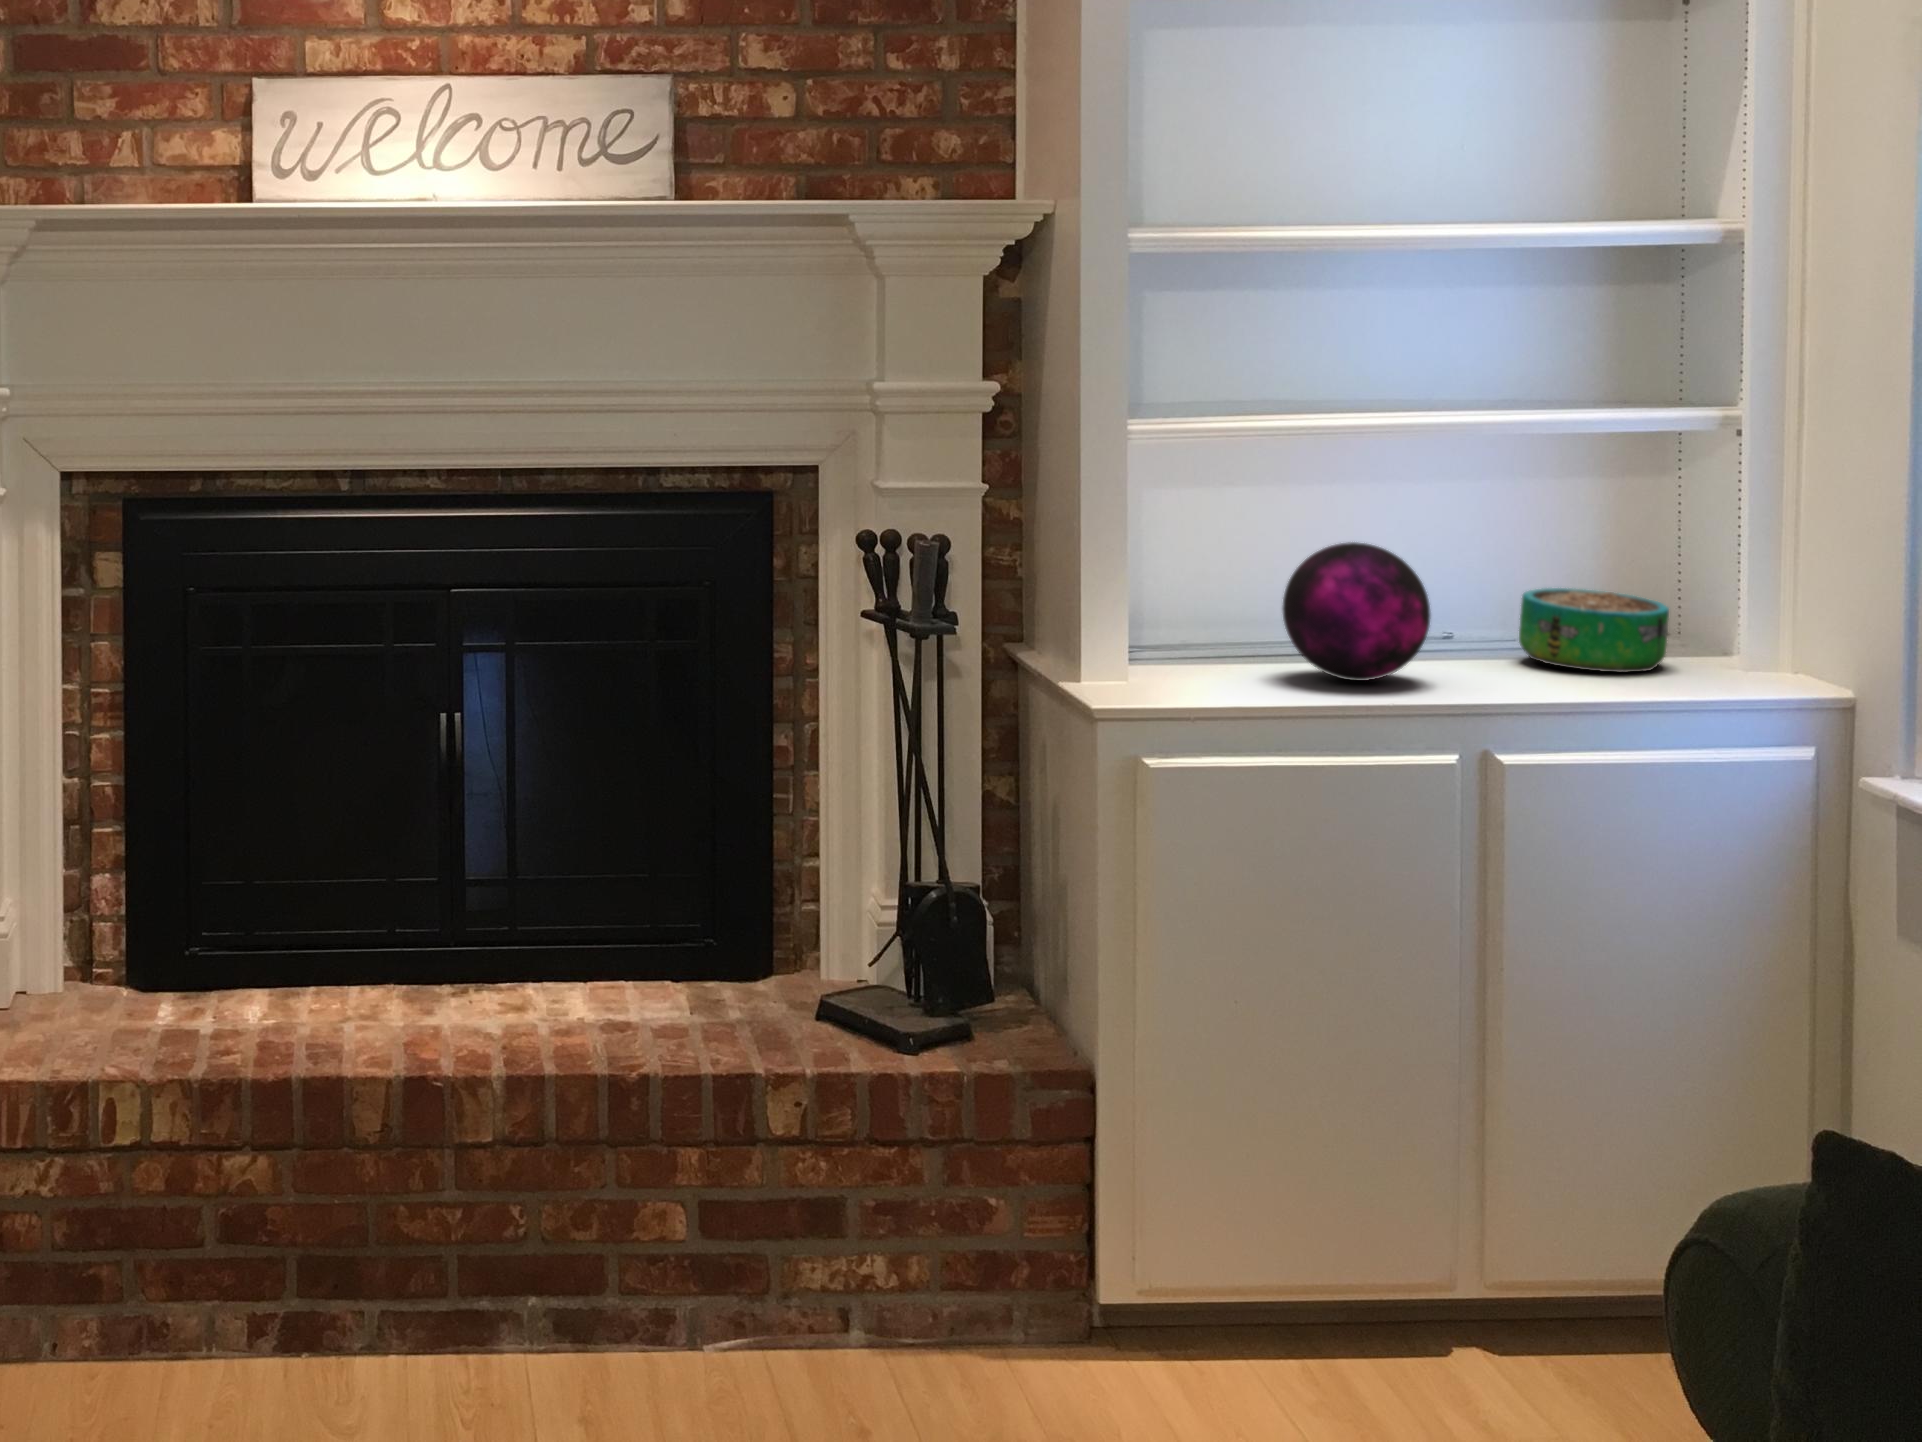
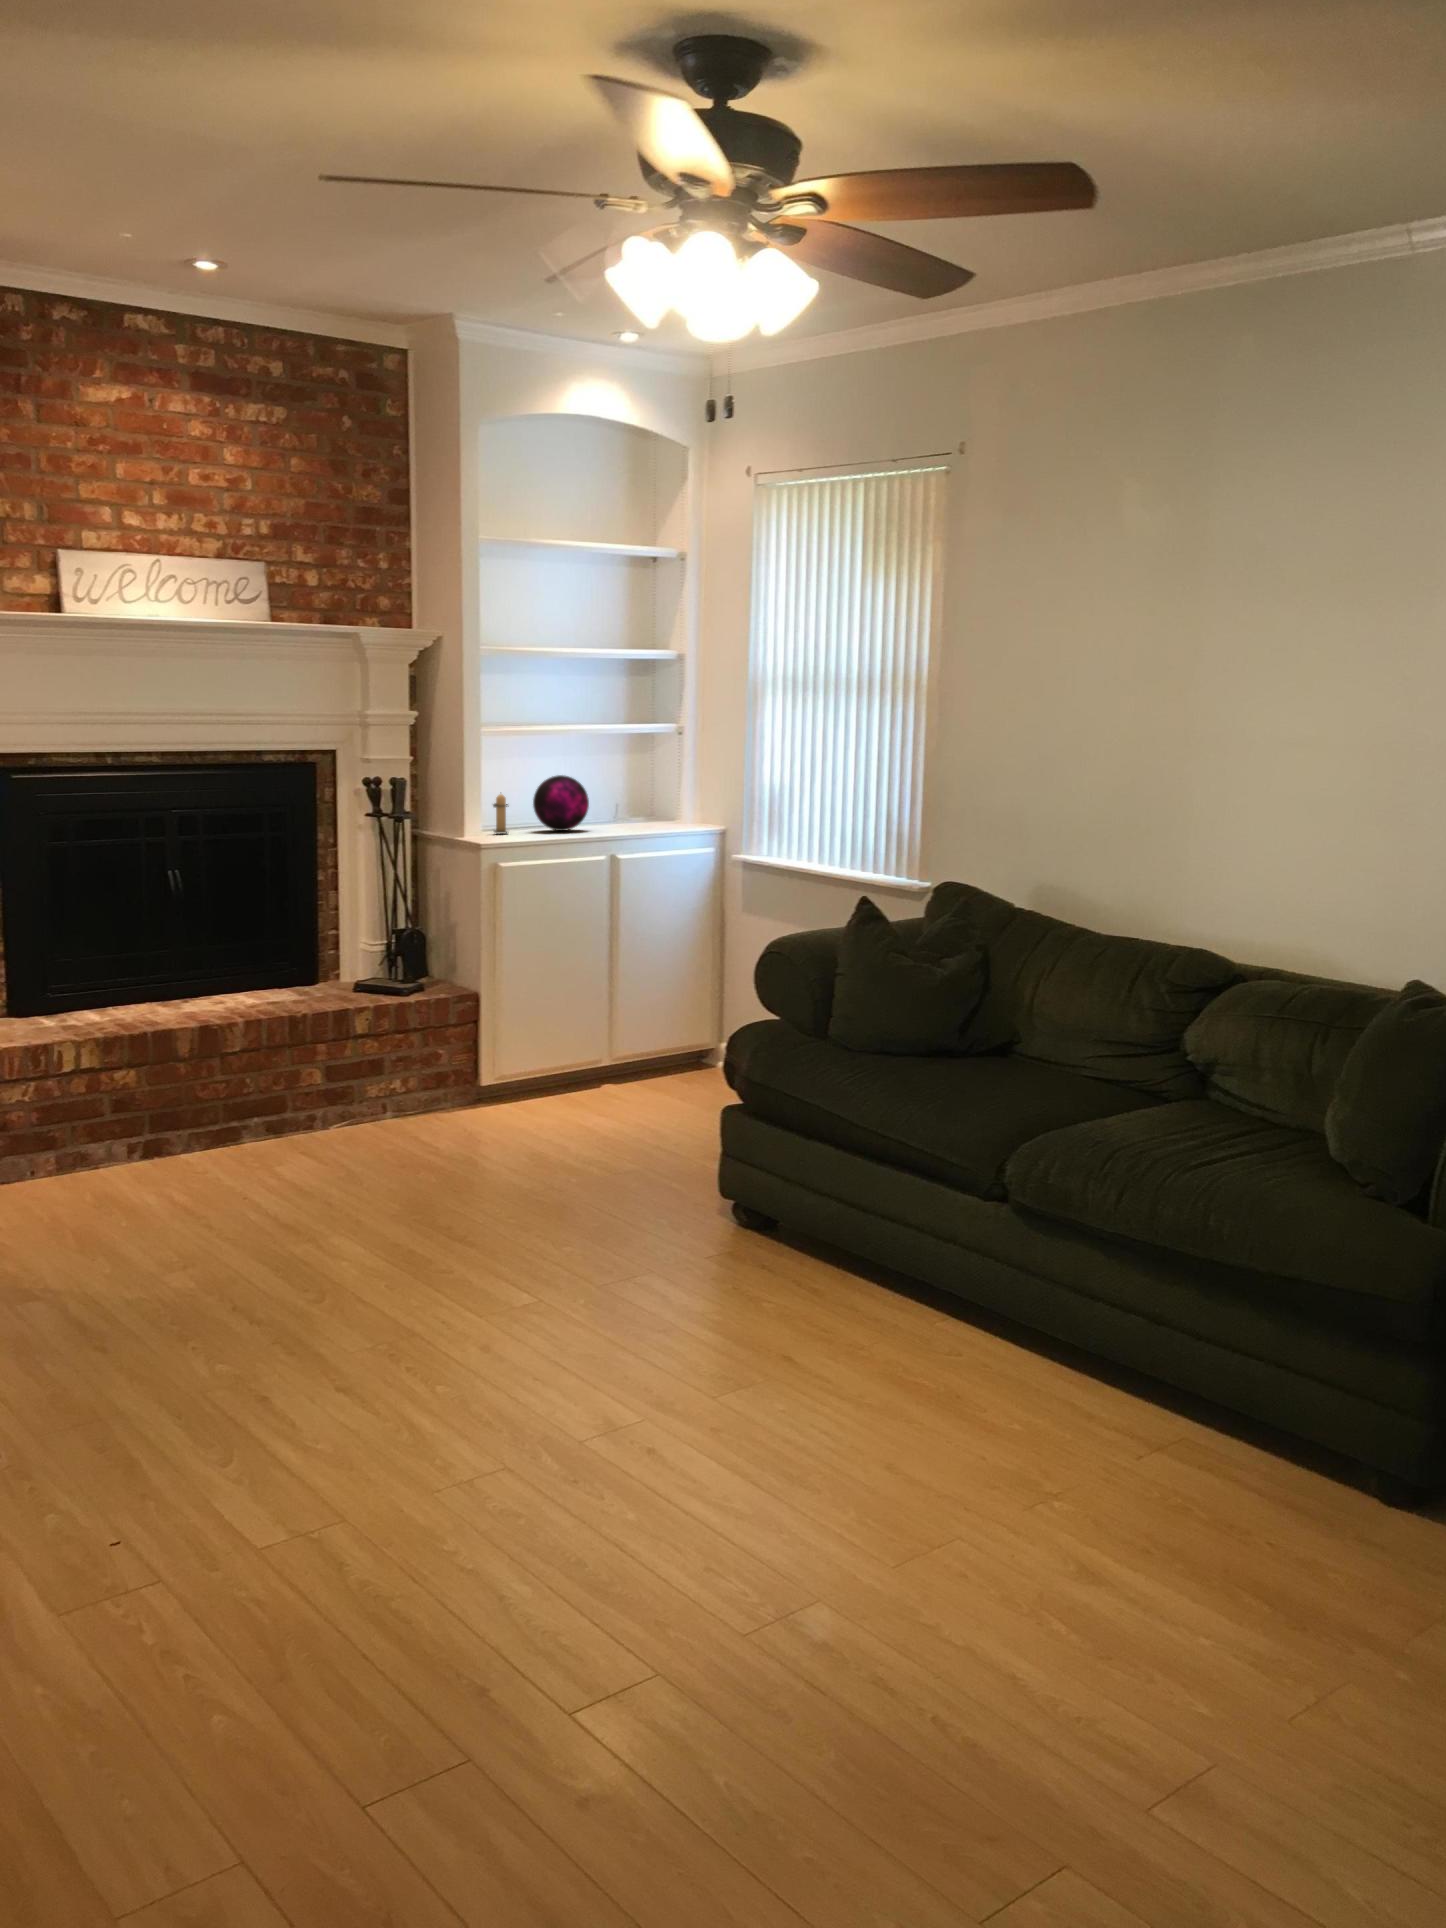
candle: none [1168,576,1221,680] -> present [493,794,508,833]
decorative bowl: present [1519,588,1669,672] -> none [609,797,662,825]

